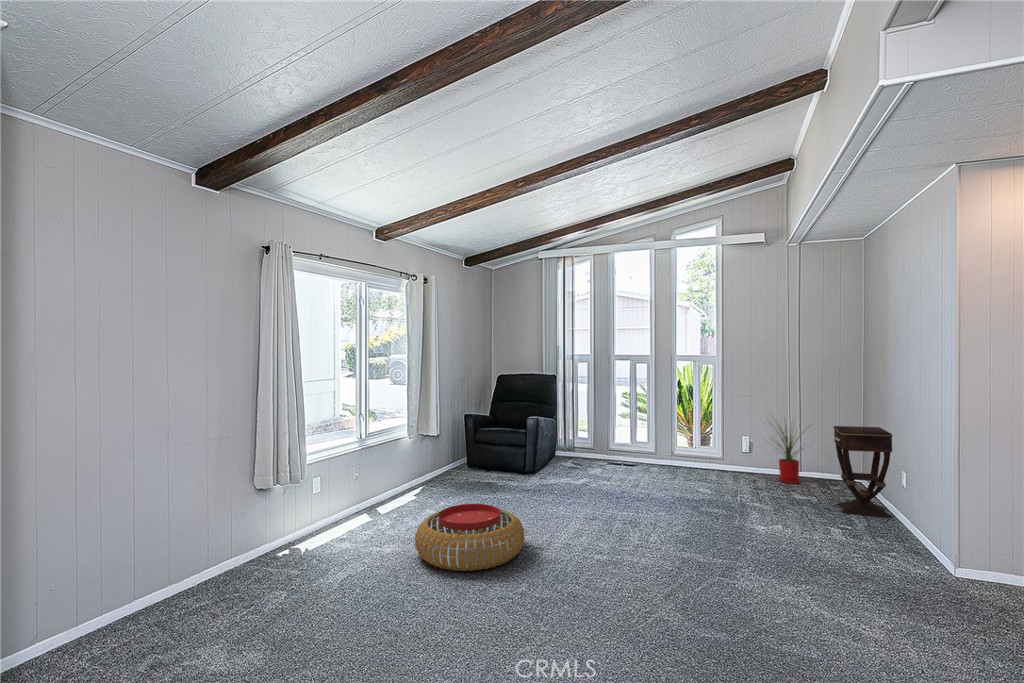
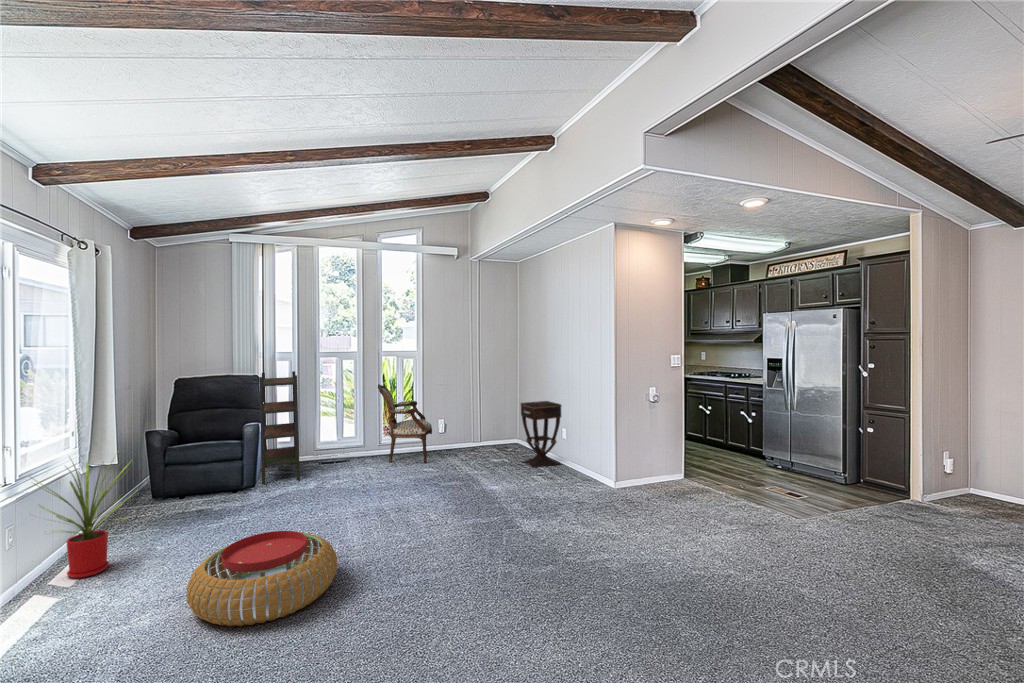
bookshelf: none [546,373,592,474] -> present [259,371,300,485]
armchair: none [664,390,726,482] -> present [378,384,432,463]
house plant: present [772,424,809,483] -> present [32,460,132,578]

